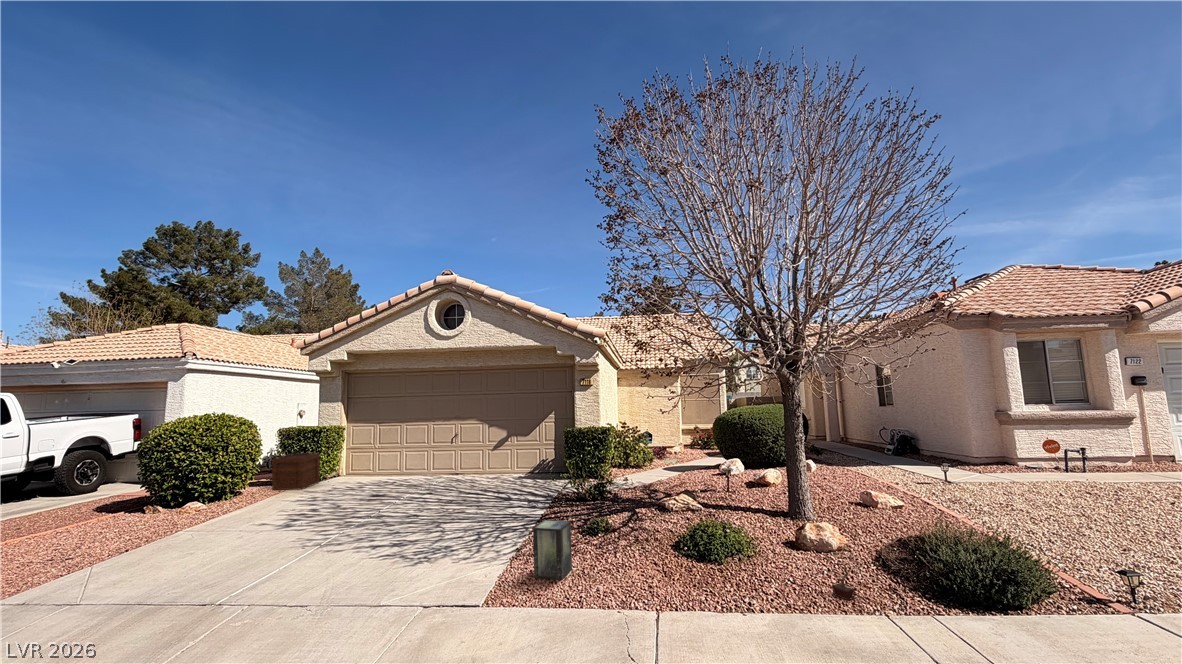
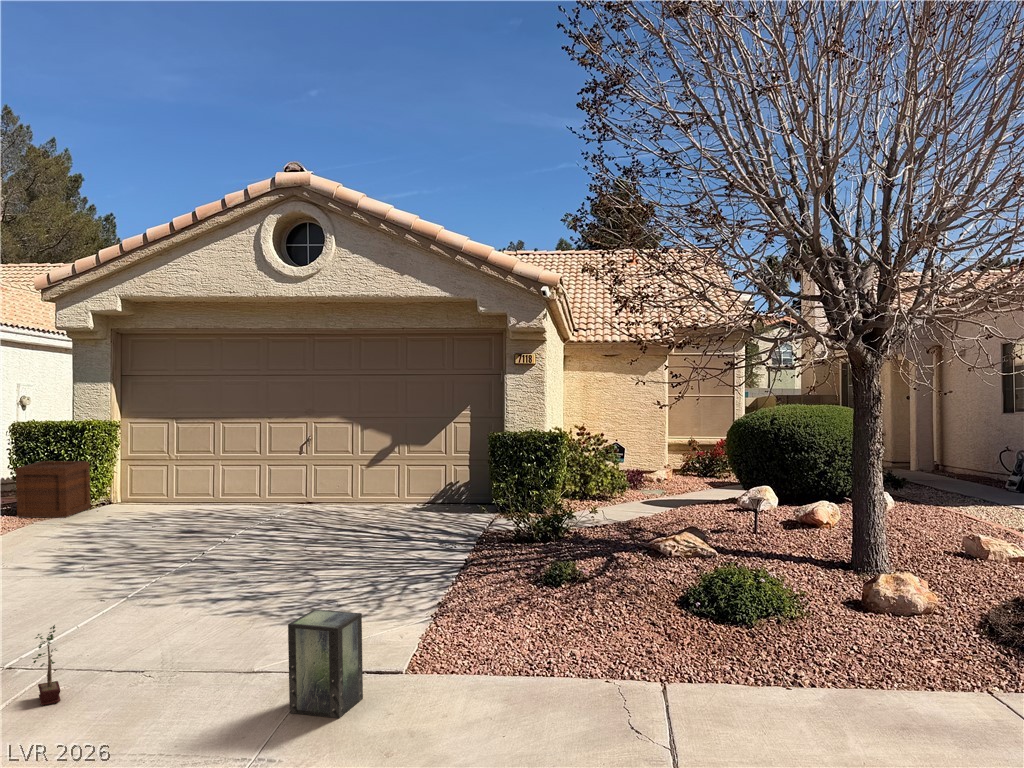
storage box: present [533,520,572,580] -> present [288,609,363,718]
potted plant: present [826,547,862,600] -> present [33,625,61,705]

